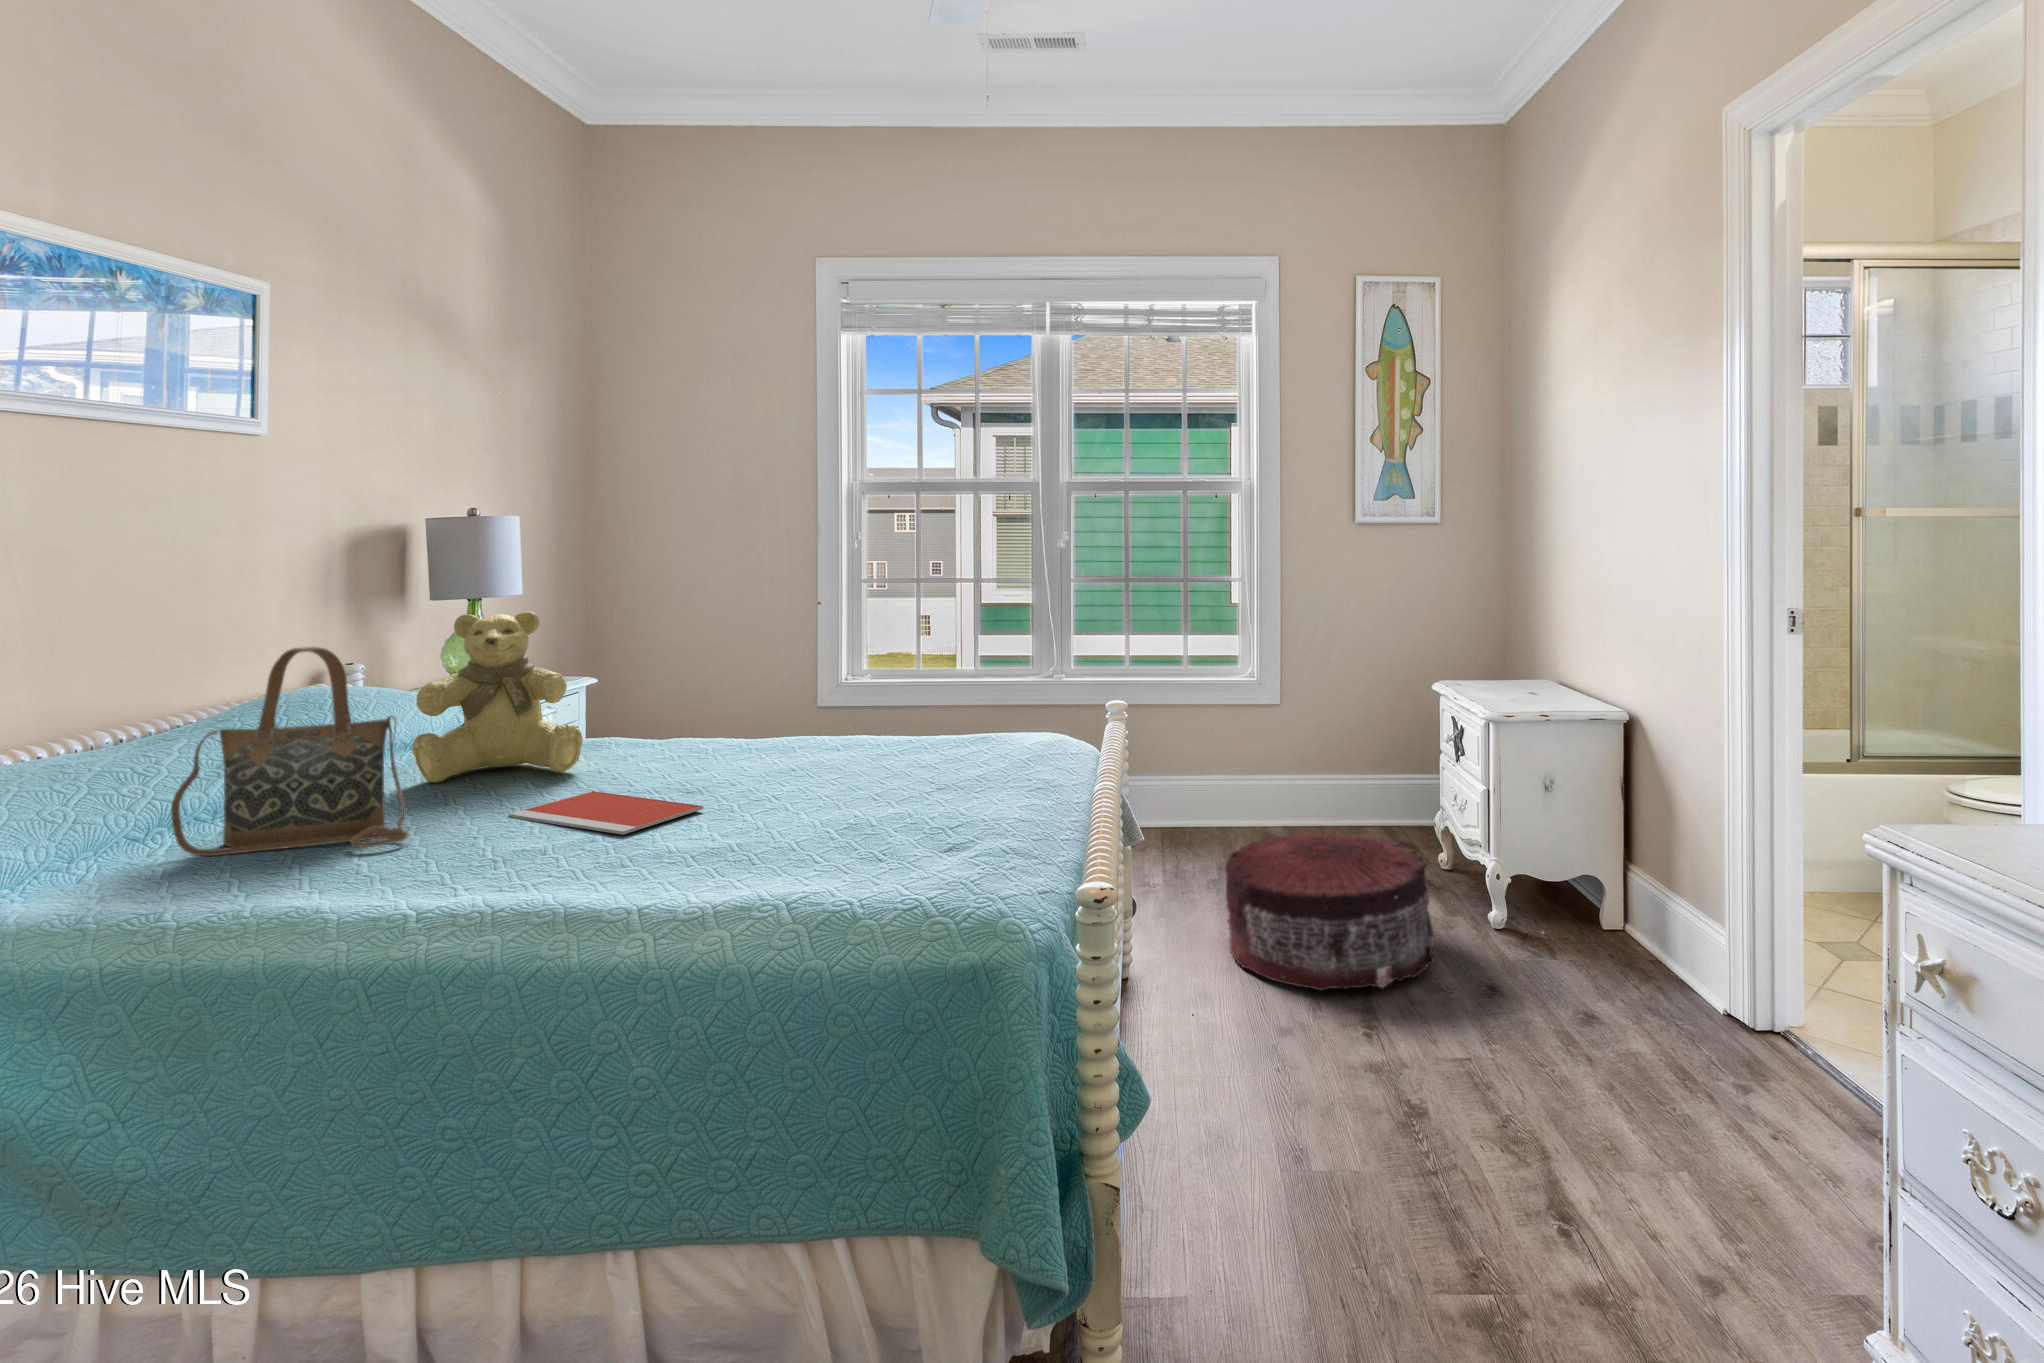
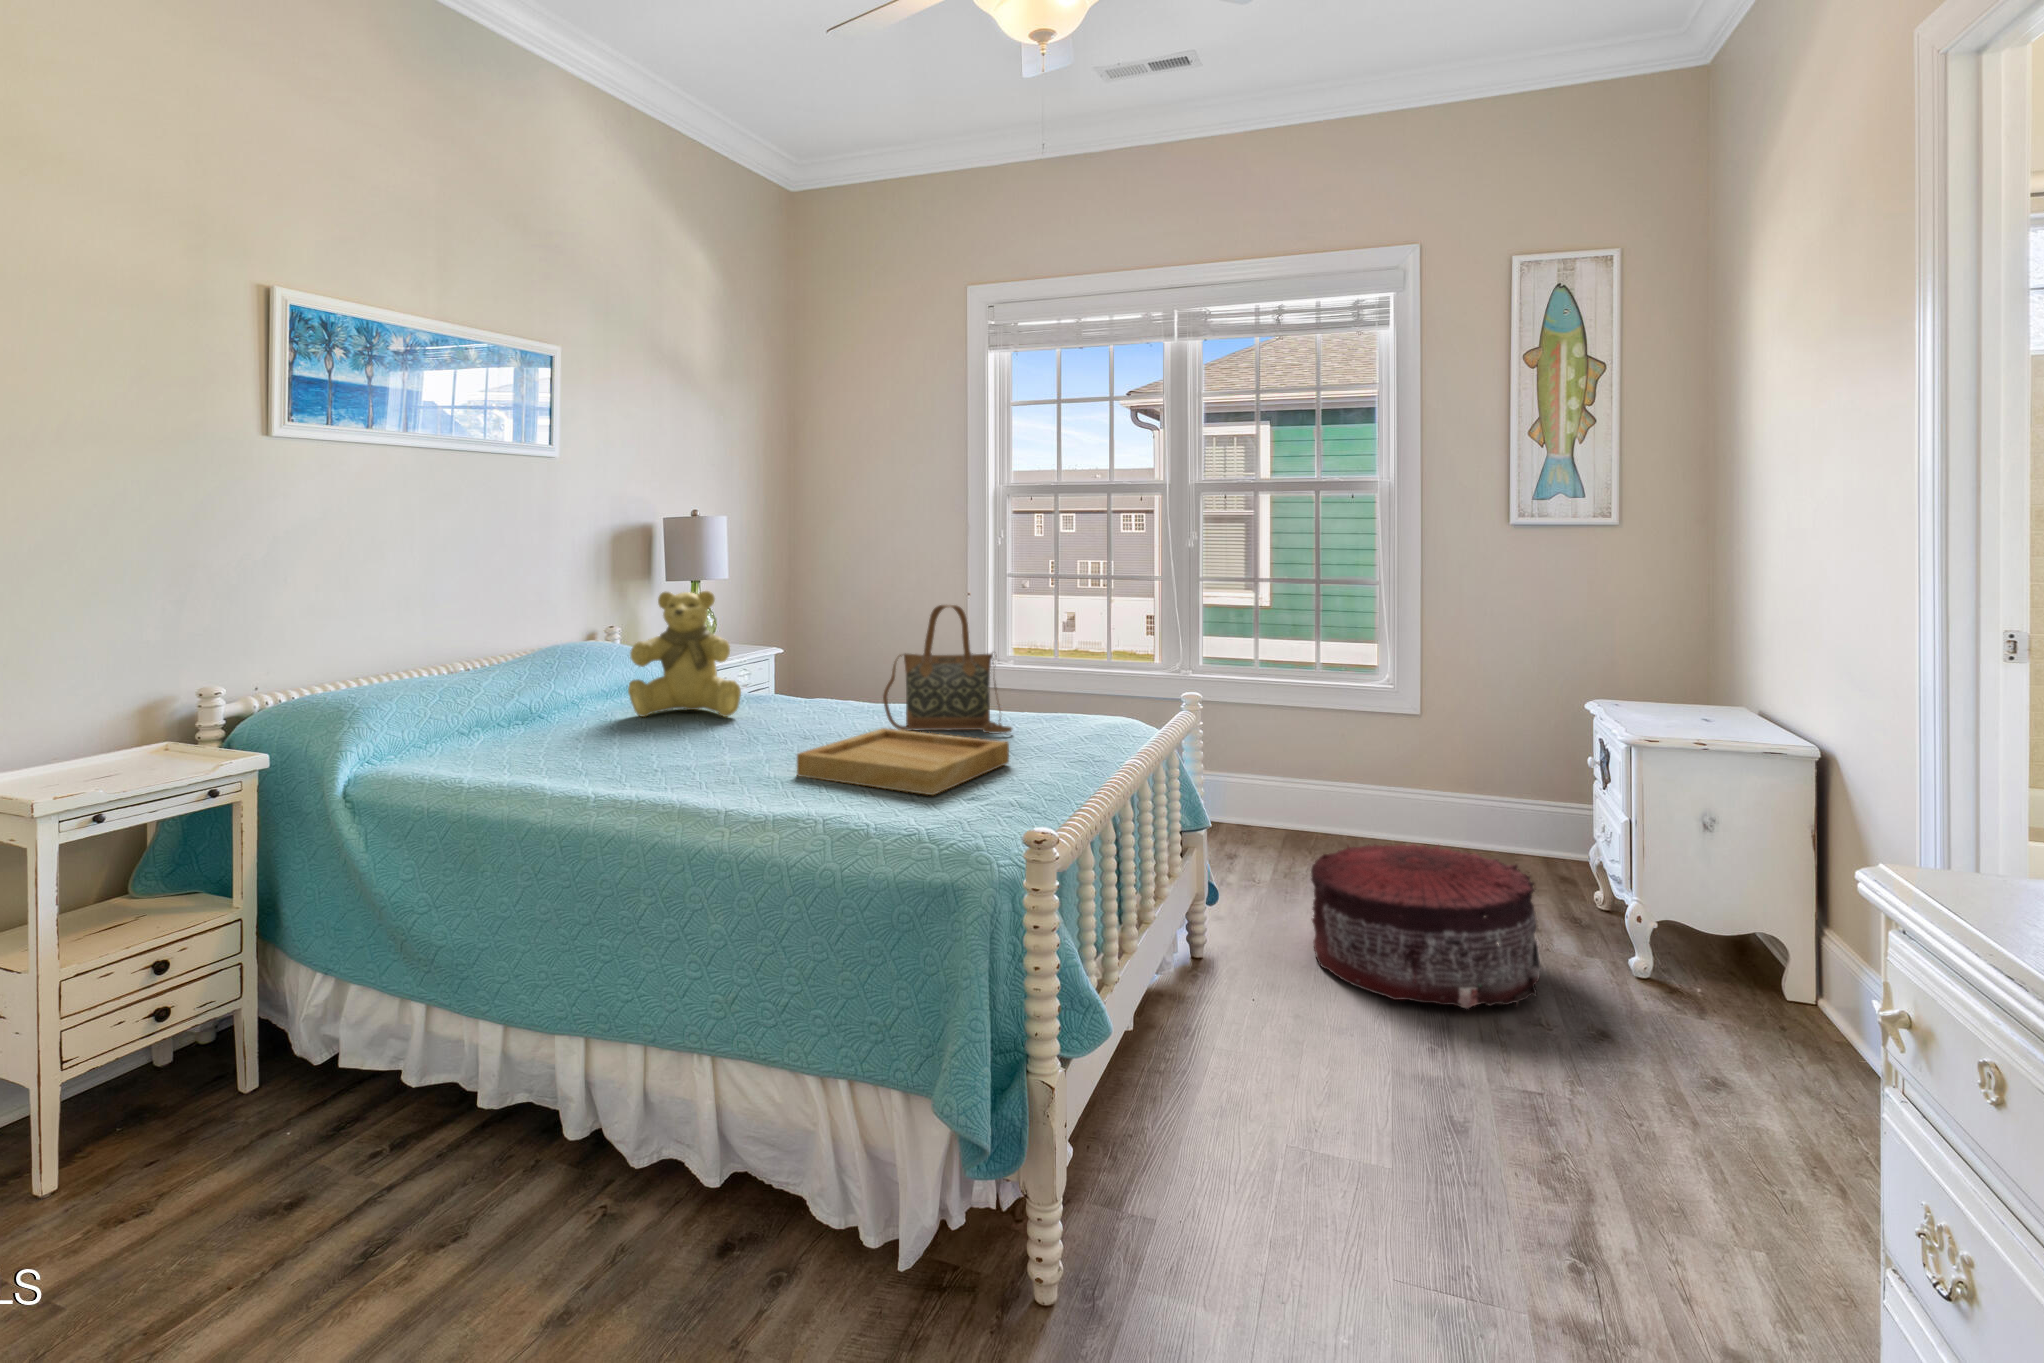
handbag: present [171,647,409,856] -> present [883,605,1012,733]
tray: none [706,771,959,852] -> present [797,728,1009,795]
notebook: present [509,791,704,834] -> none [677,732,809,762]

